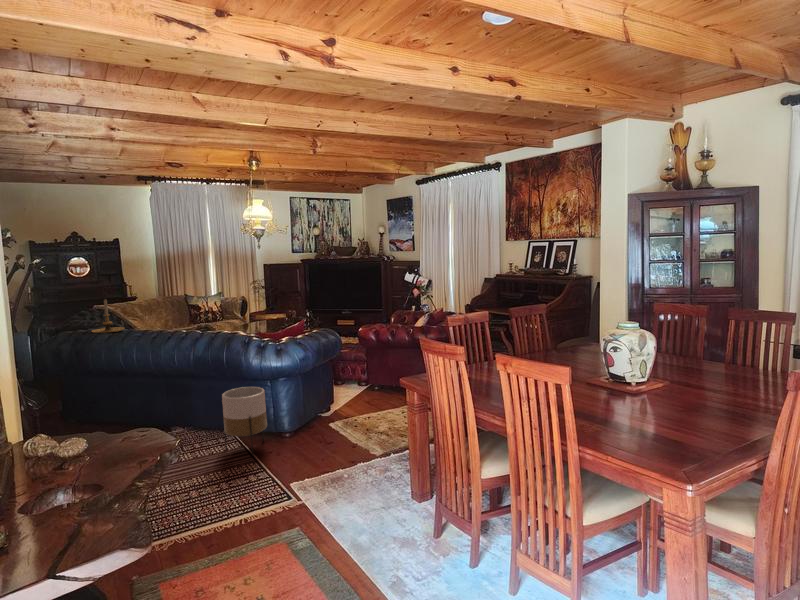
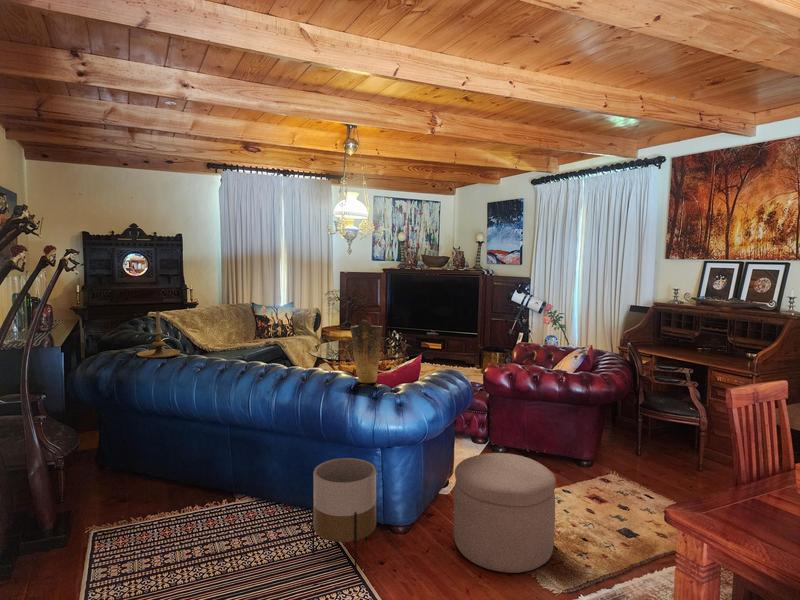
vase: none [245,295,269,338] -> present [350,320,382,383]
ottoman: none [319,378,385,447] -> present [454,453,556,573]

